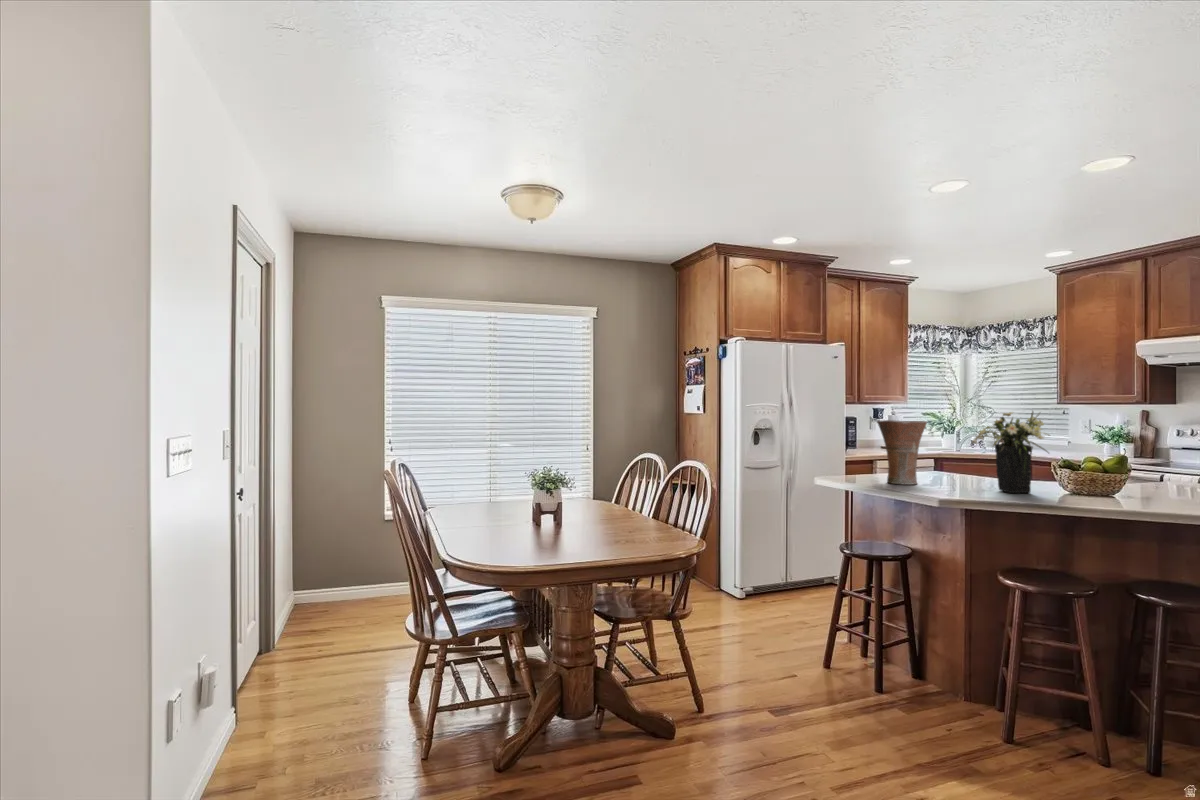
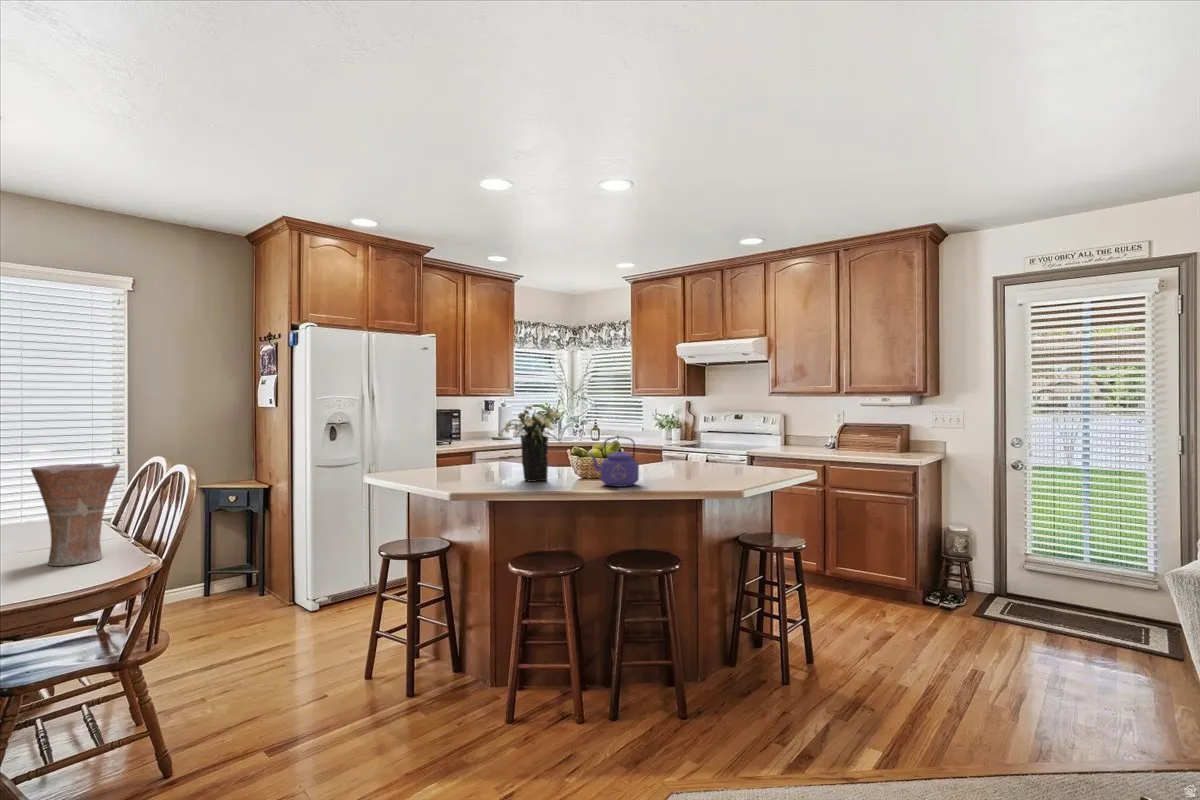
vase: present [877,420,927,485] -> present [31,464,120,566]
kettle: none [1092,448,1168,506] -> present [589,437,639,487]

